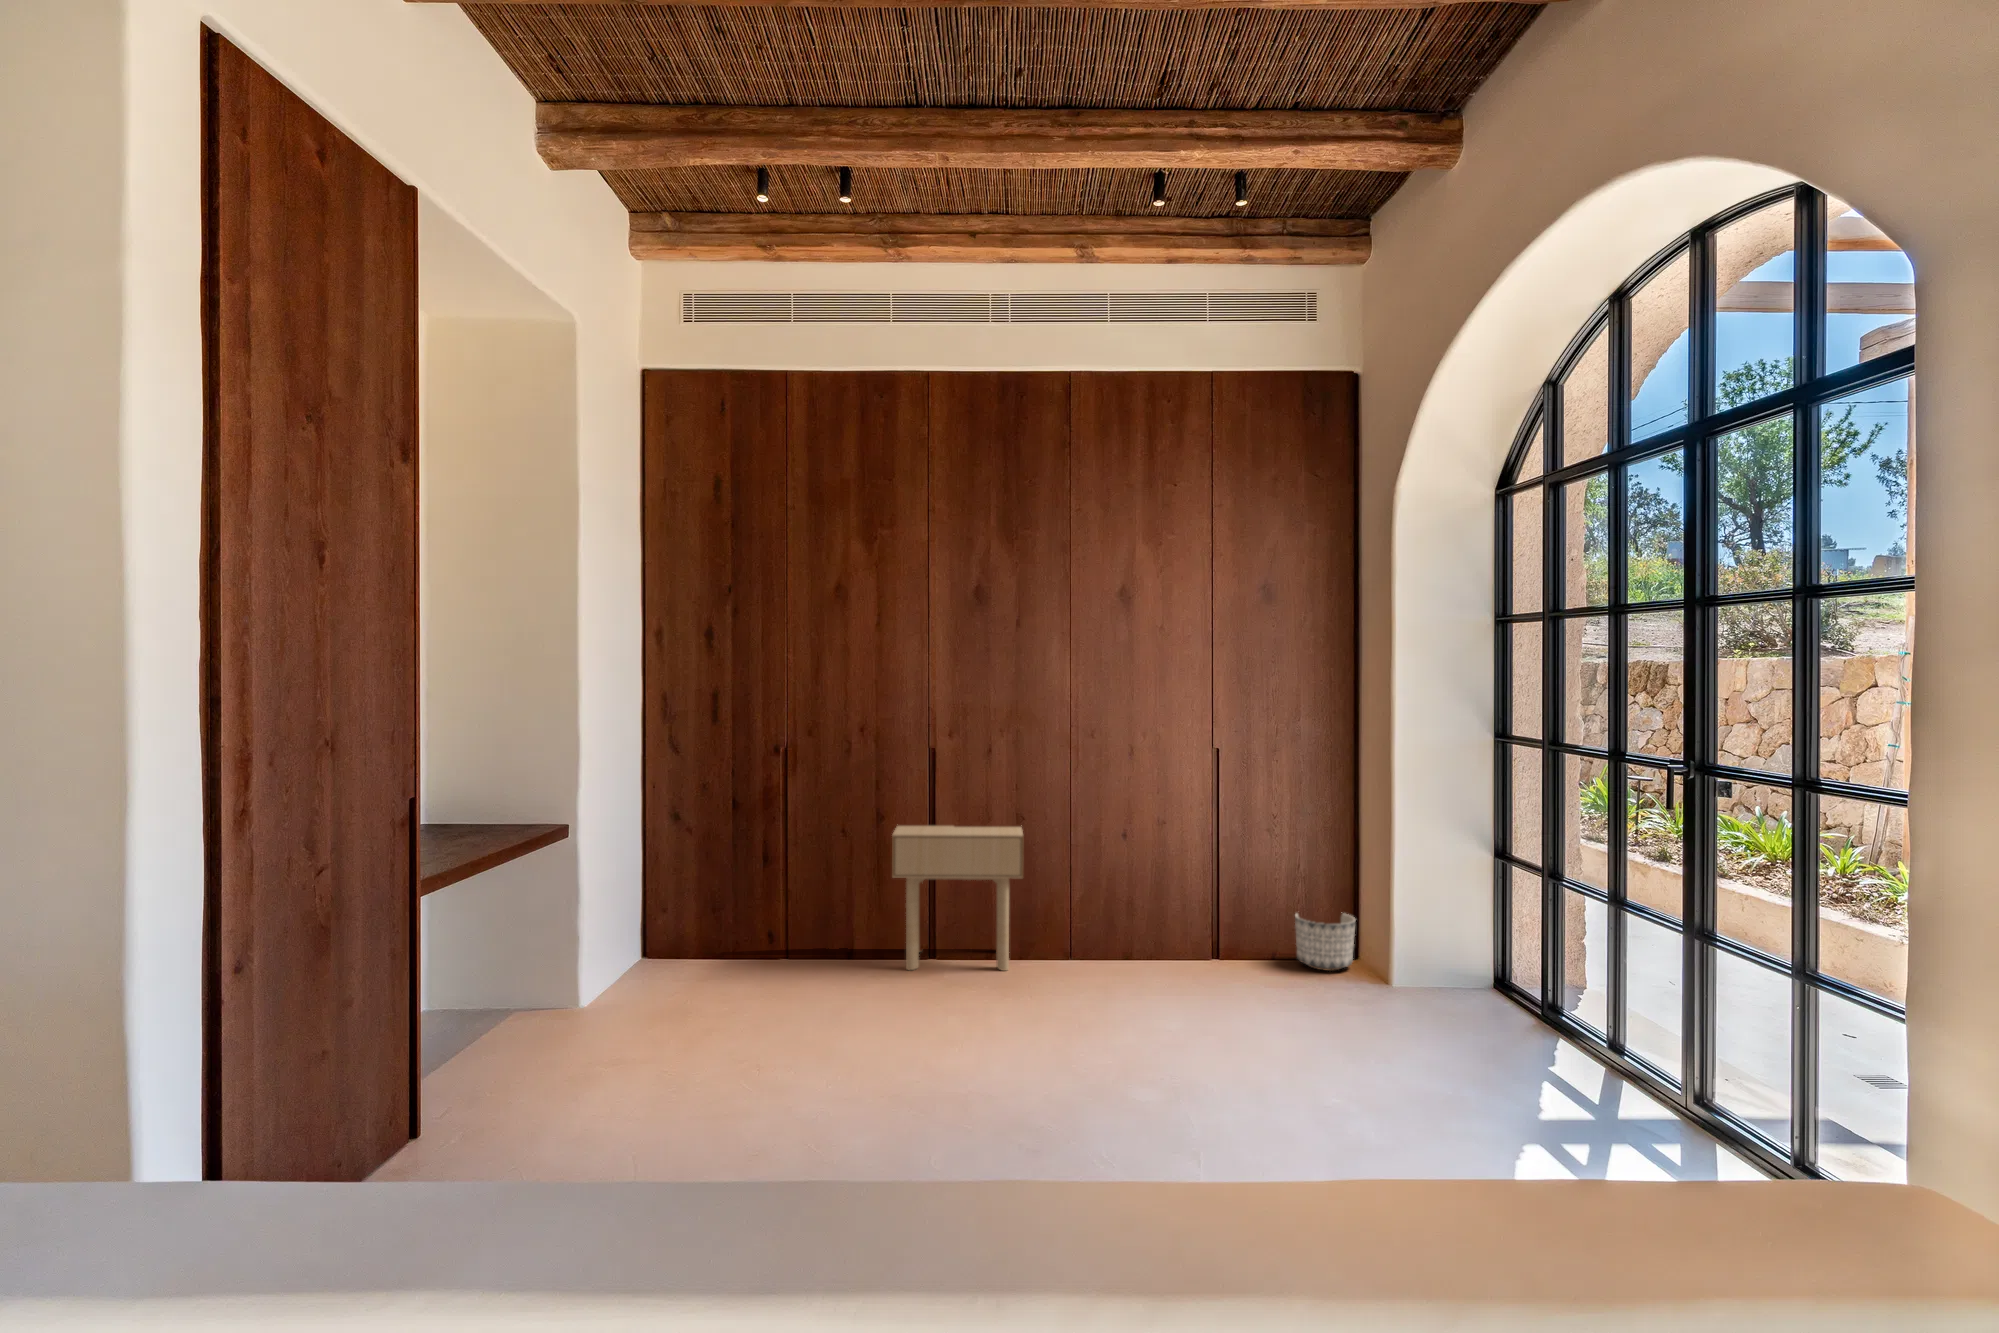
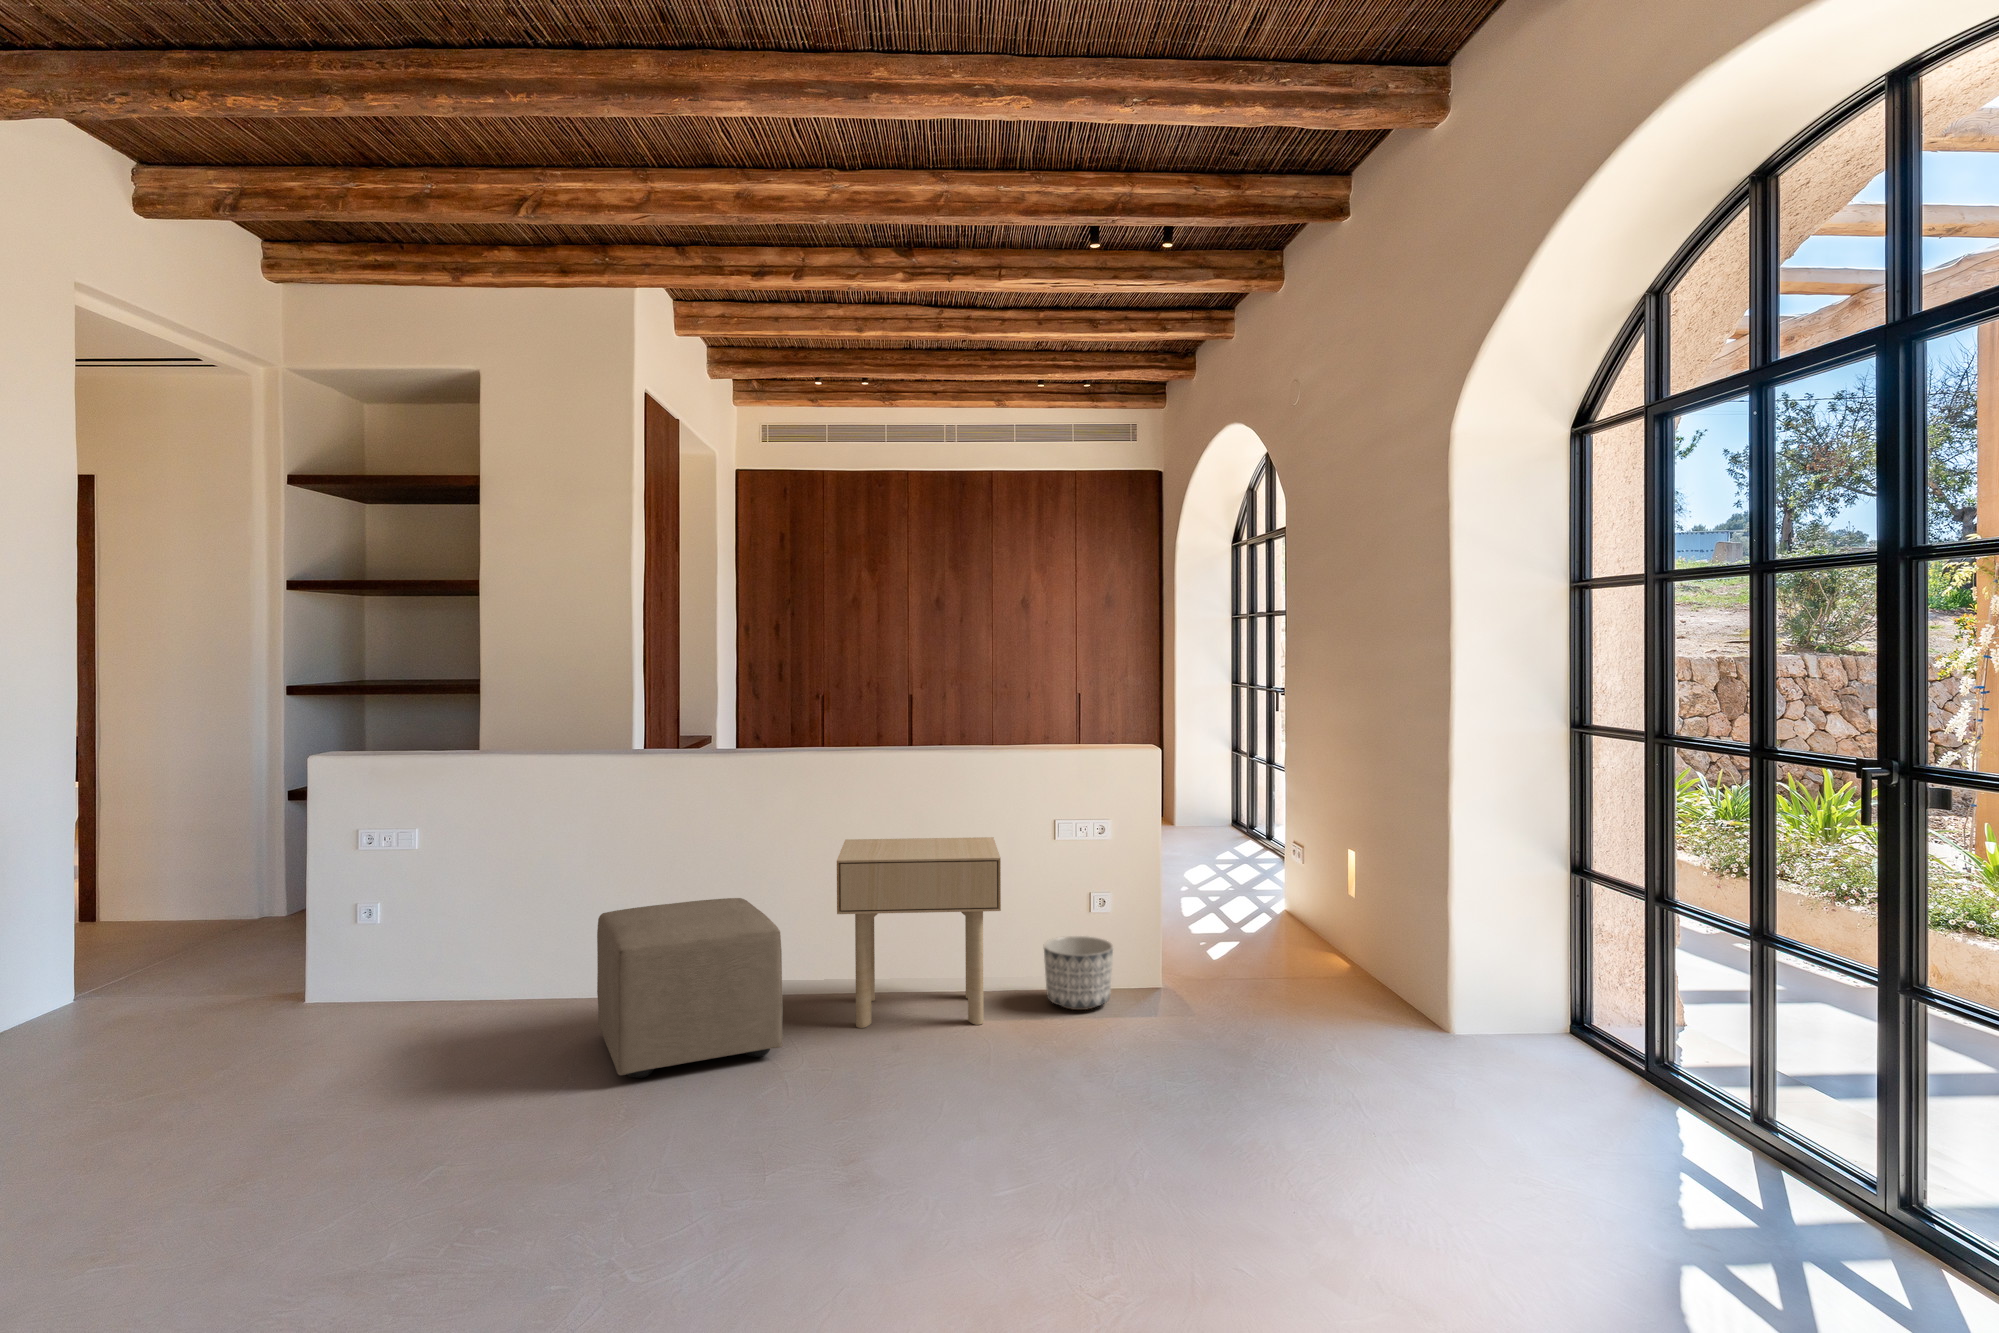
ottoman: none [703,865,848,999] -> present [597,898,783,1078]
planter: present [1295,914,1355,971] -> present [1044,936,1113,1010]

